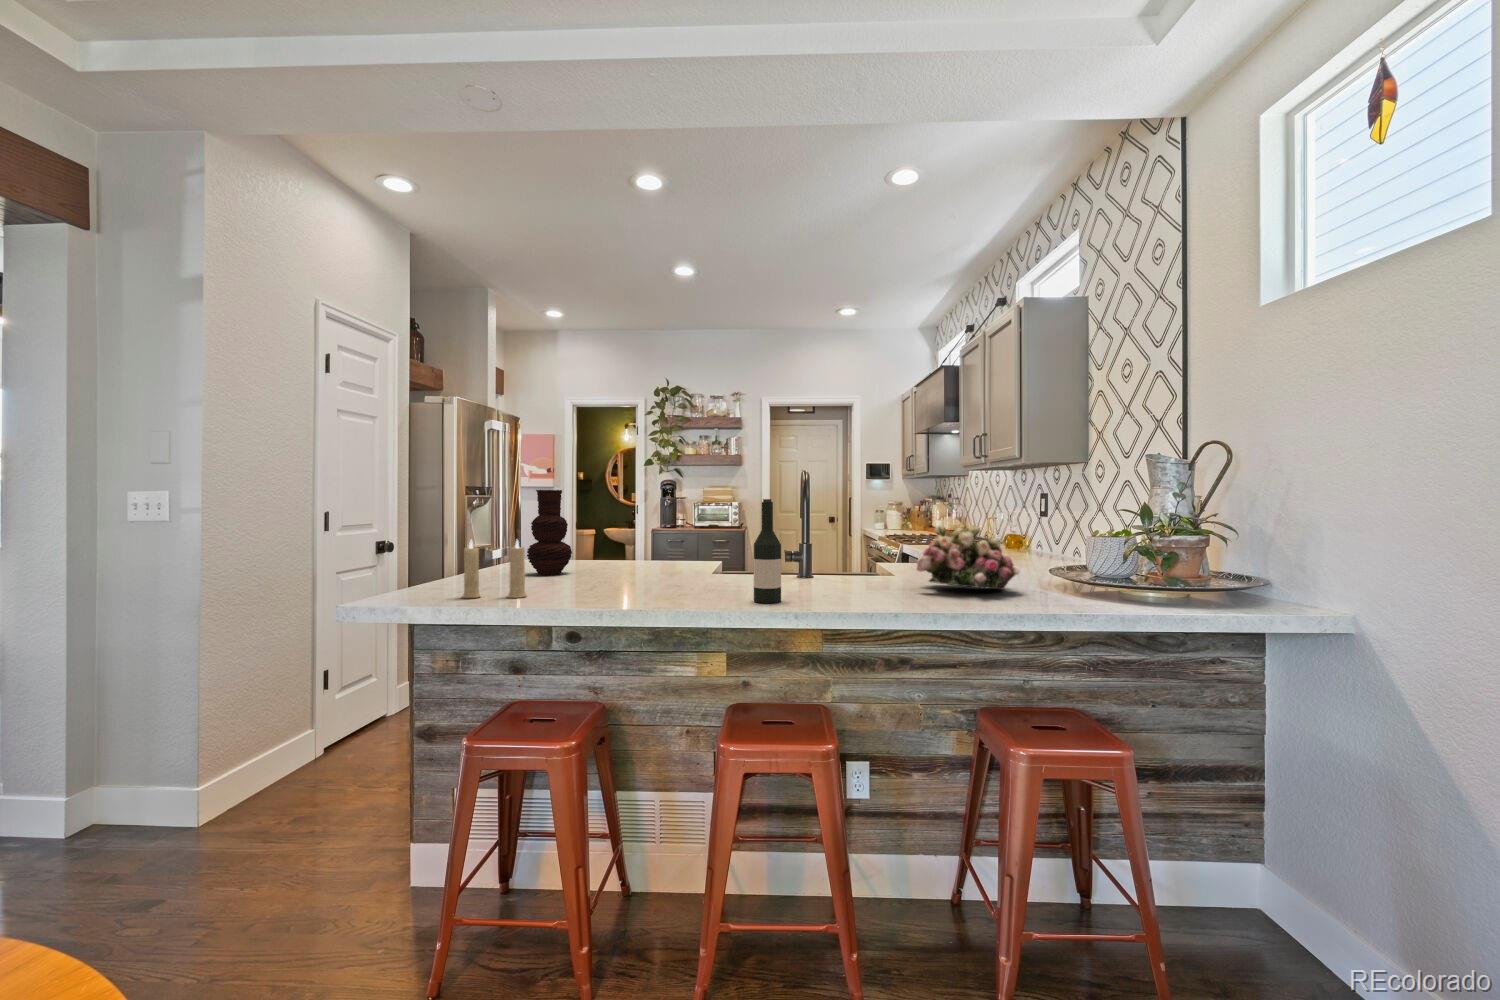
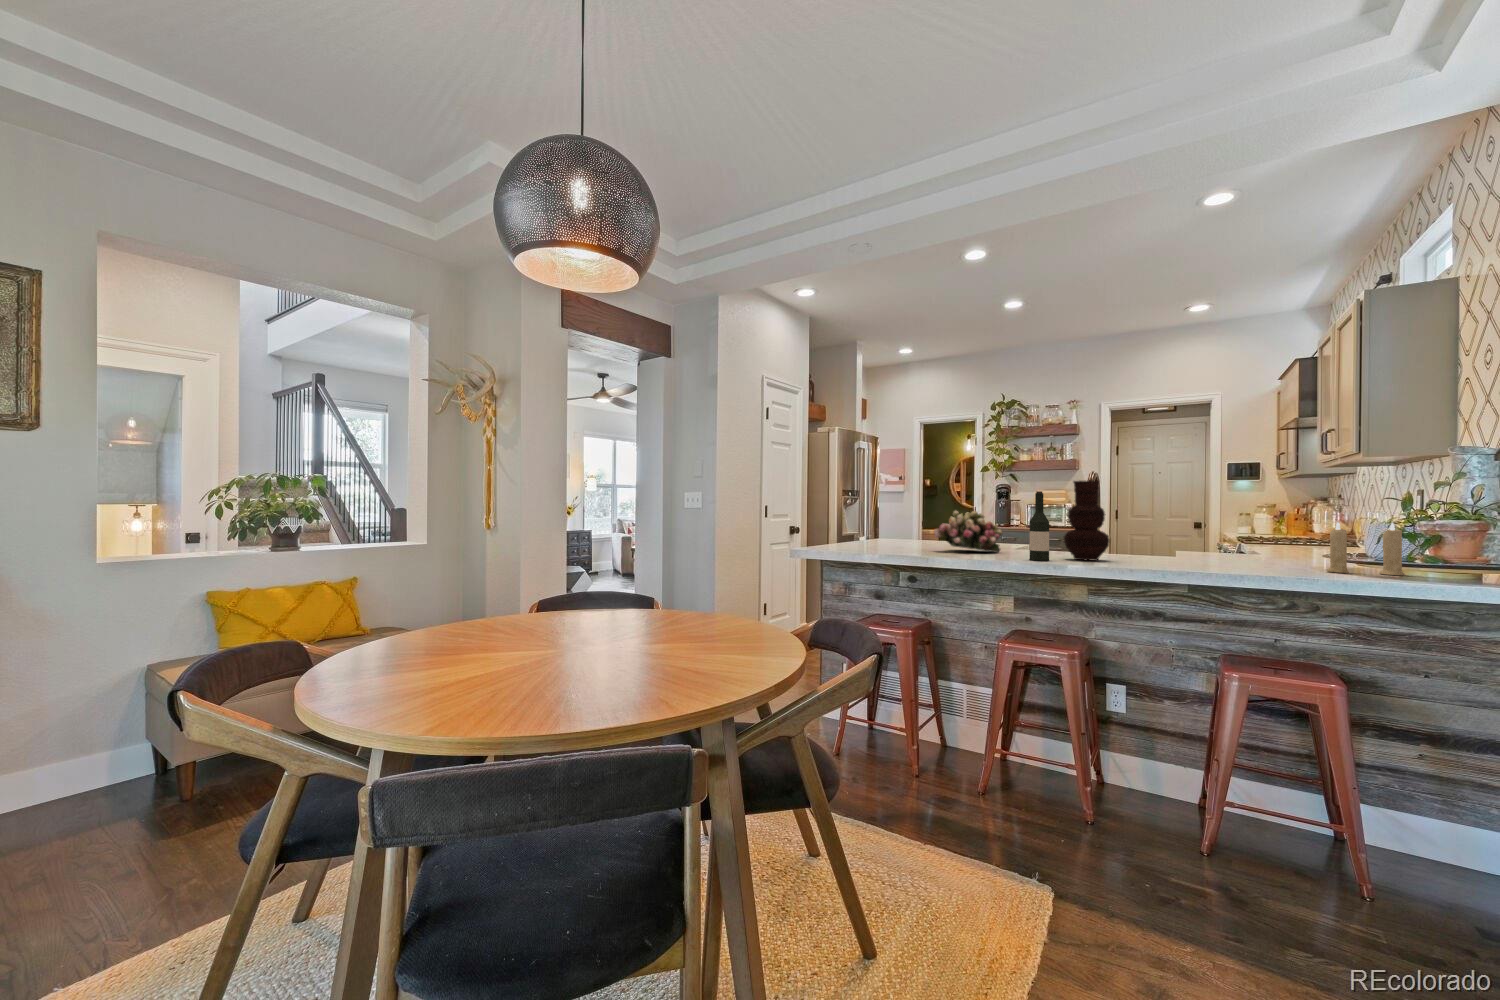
vase: present [527,490,572,575] -> present [1064,481,1109,561]
flower arrangement: present [917,525,1019,590] -> present [934,511,1002,552]
candle: present [462,540,526,598] -> present [1327,522,1405,575]

